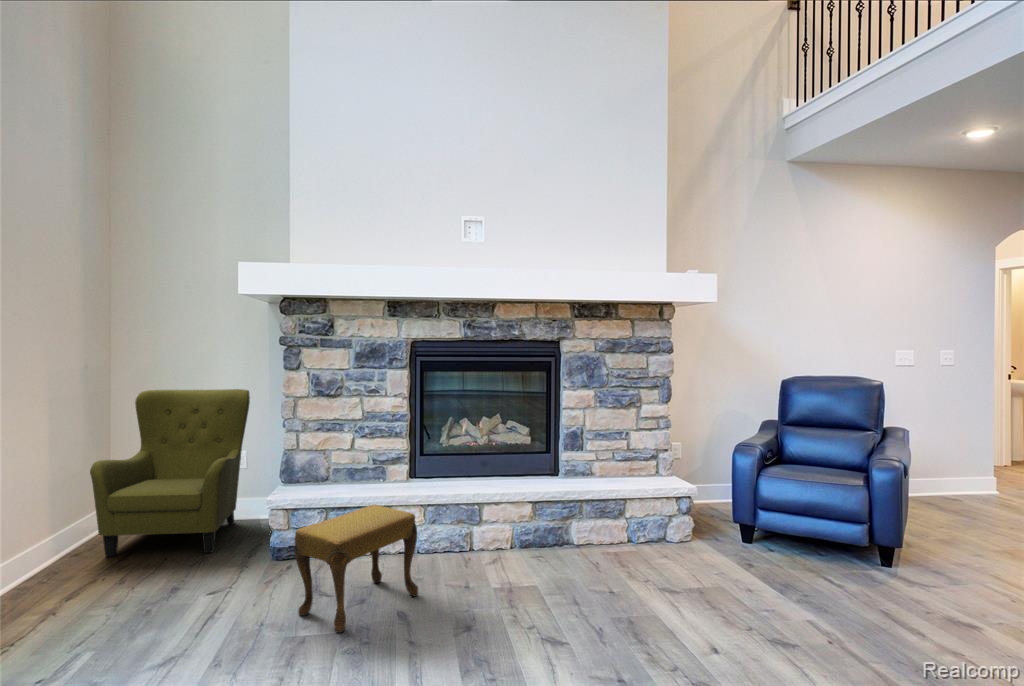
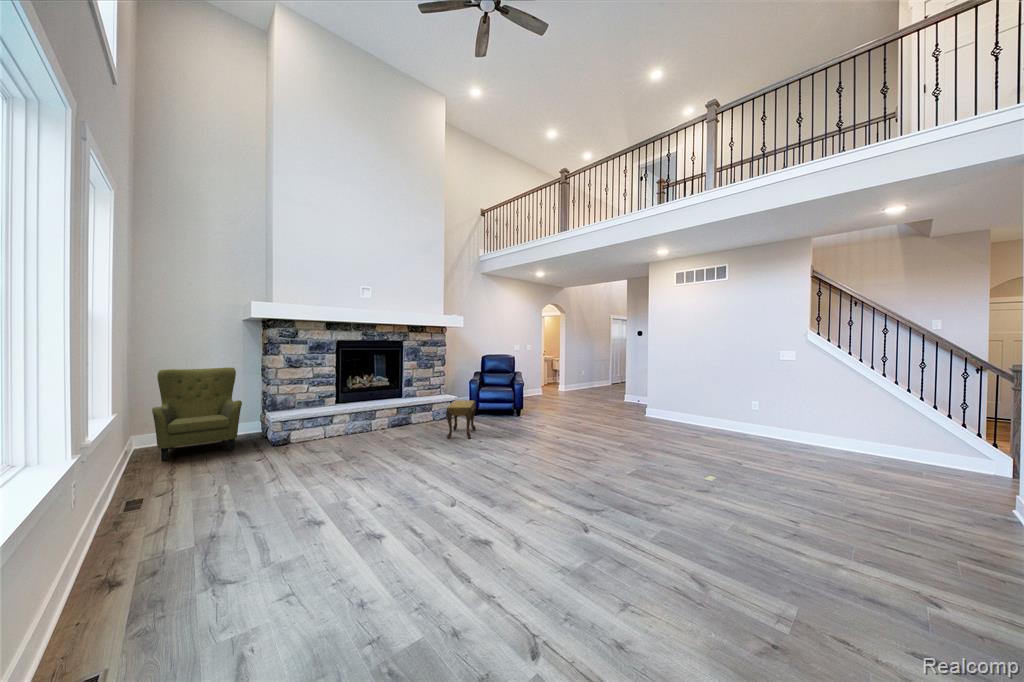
footstool: present [294,505,418,633] -> present [446,400,476,439]

